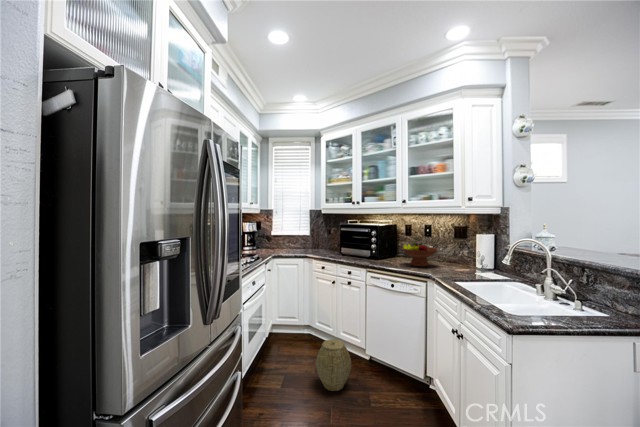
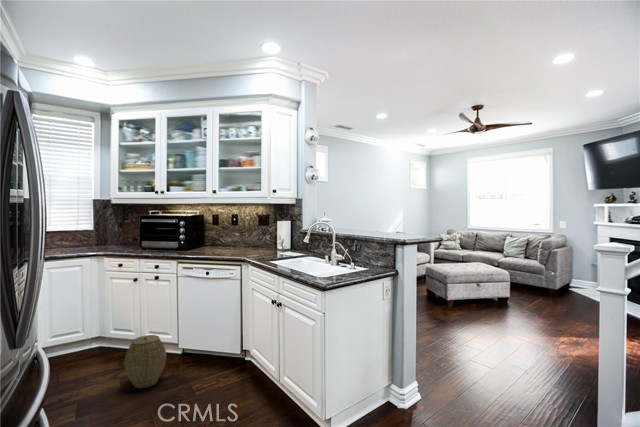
fruit bowl: present [402,243,438,266] -> none [213,230,247,252]

